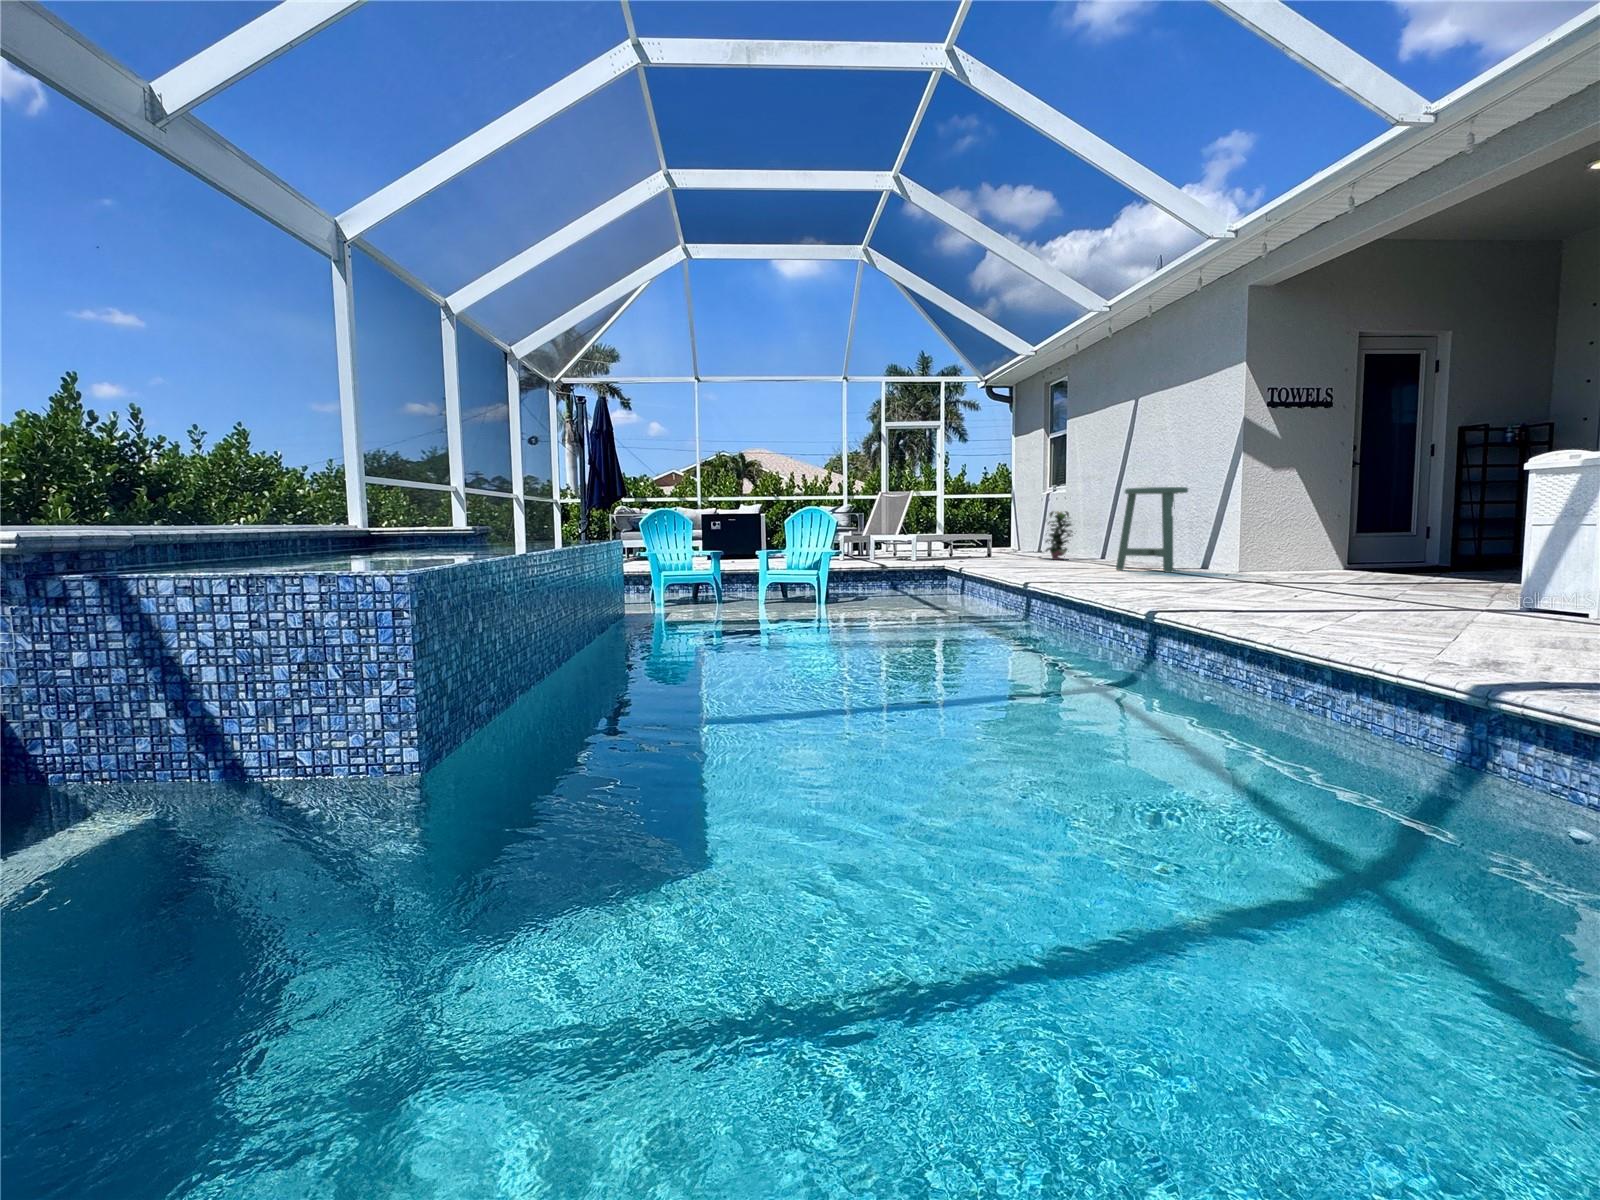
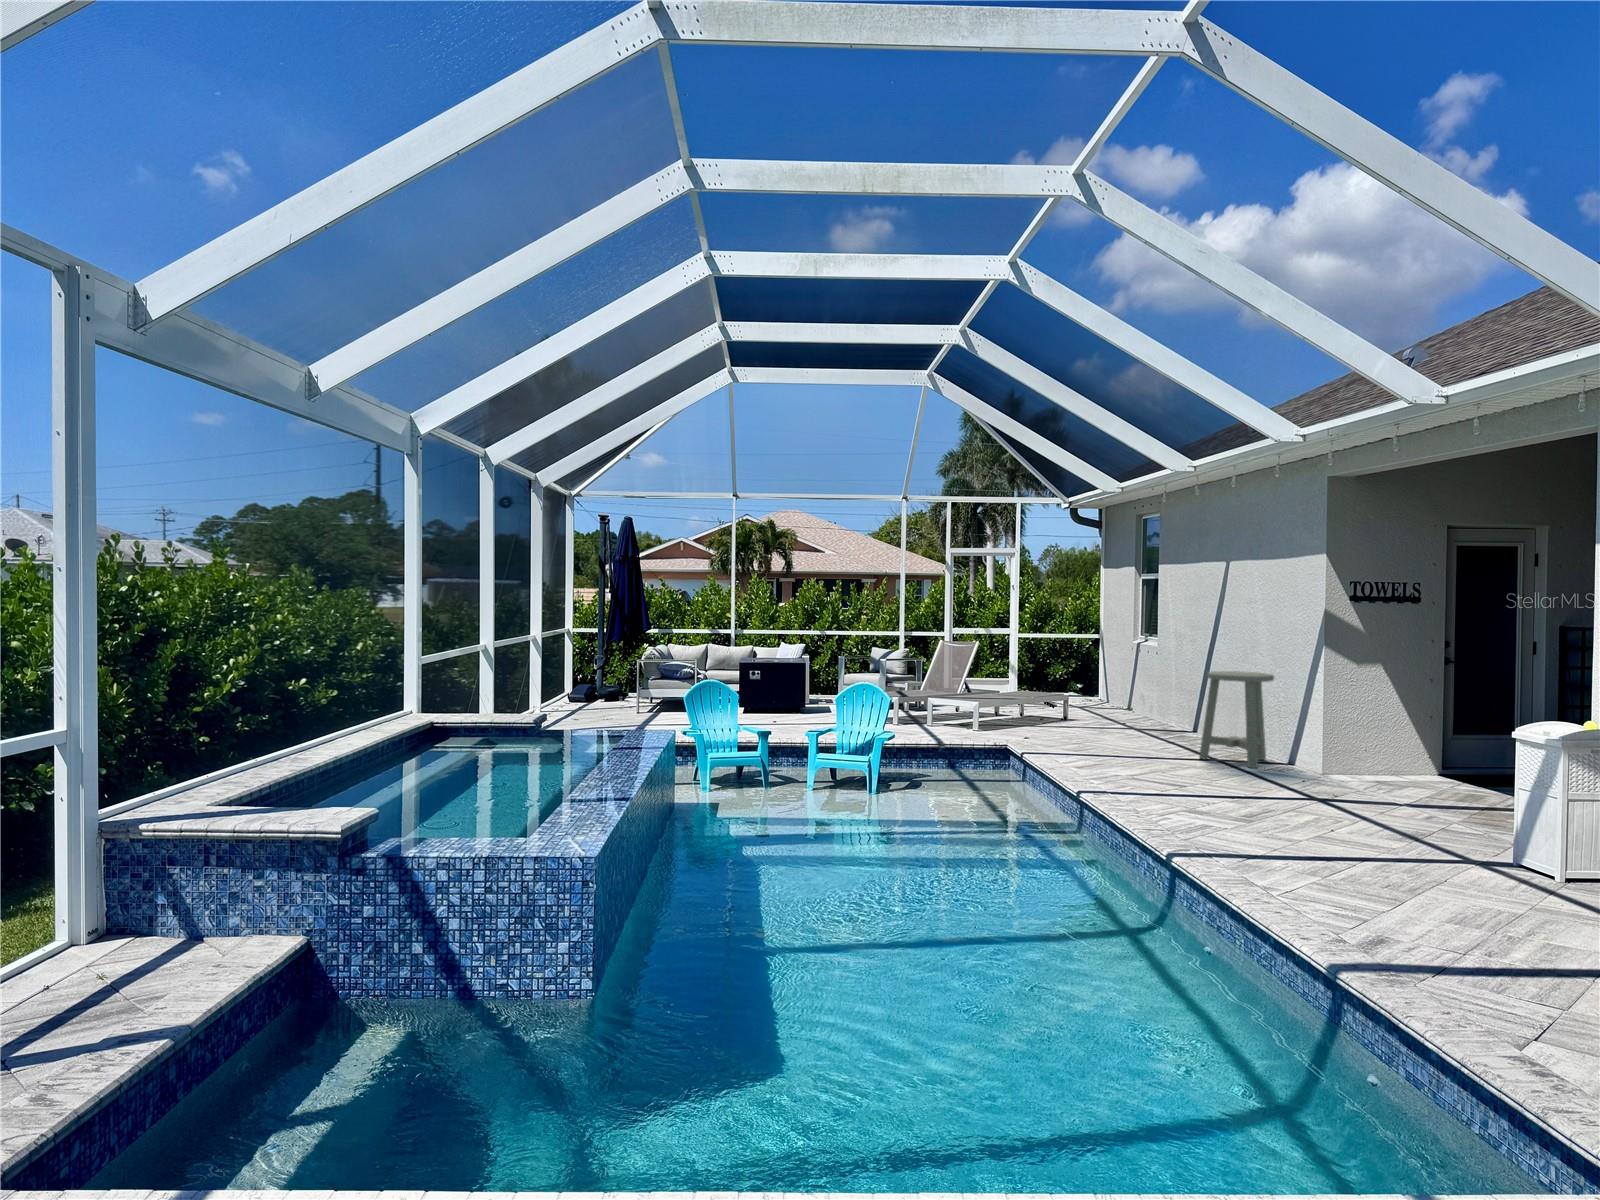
decorative plant: present [1045,511,1073,560] -> none [1130,669,1173,727]

